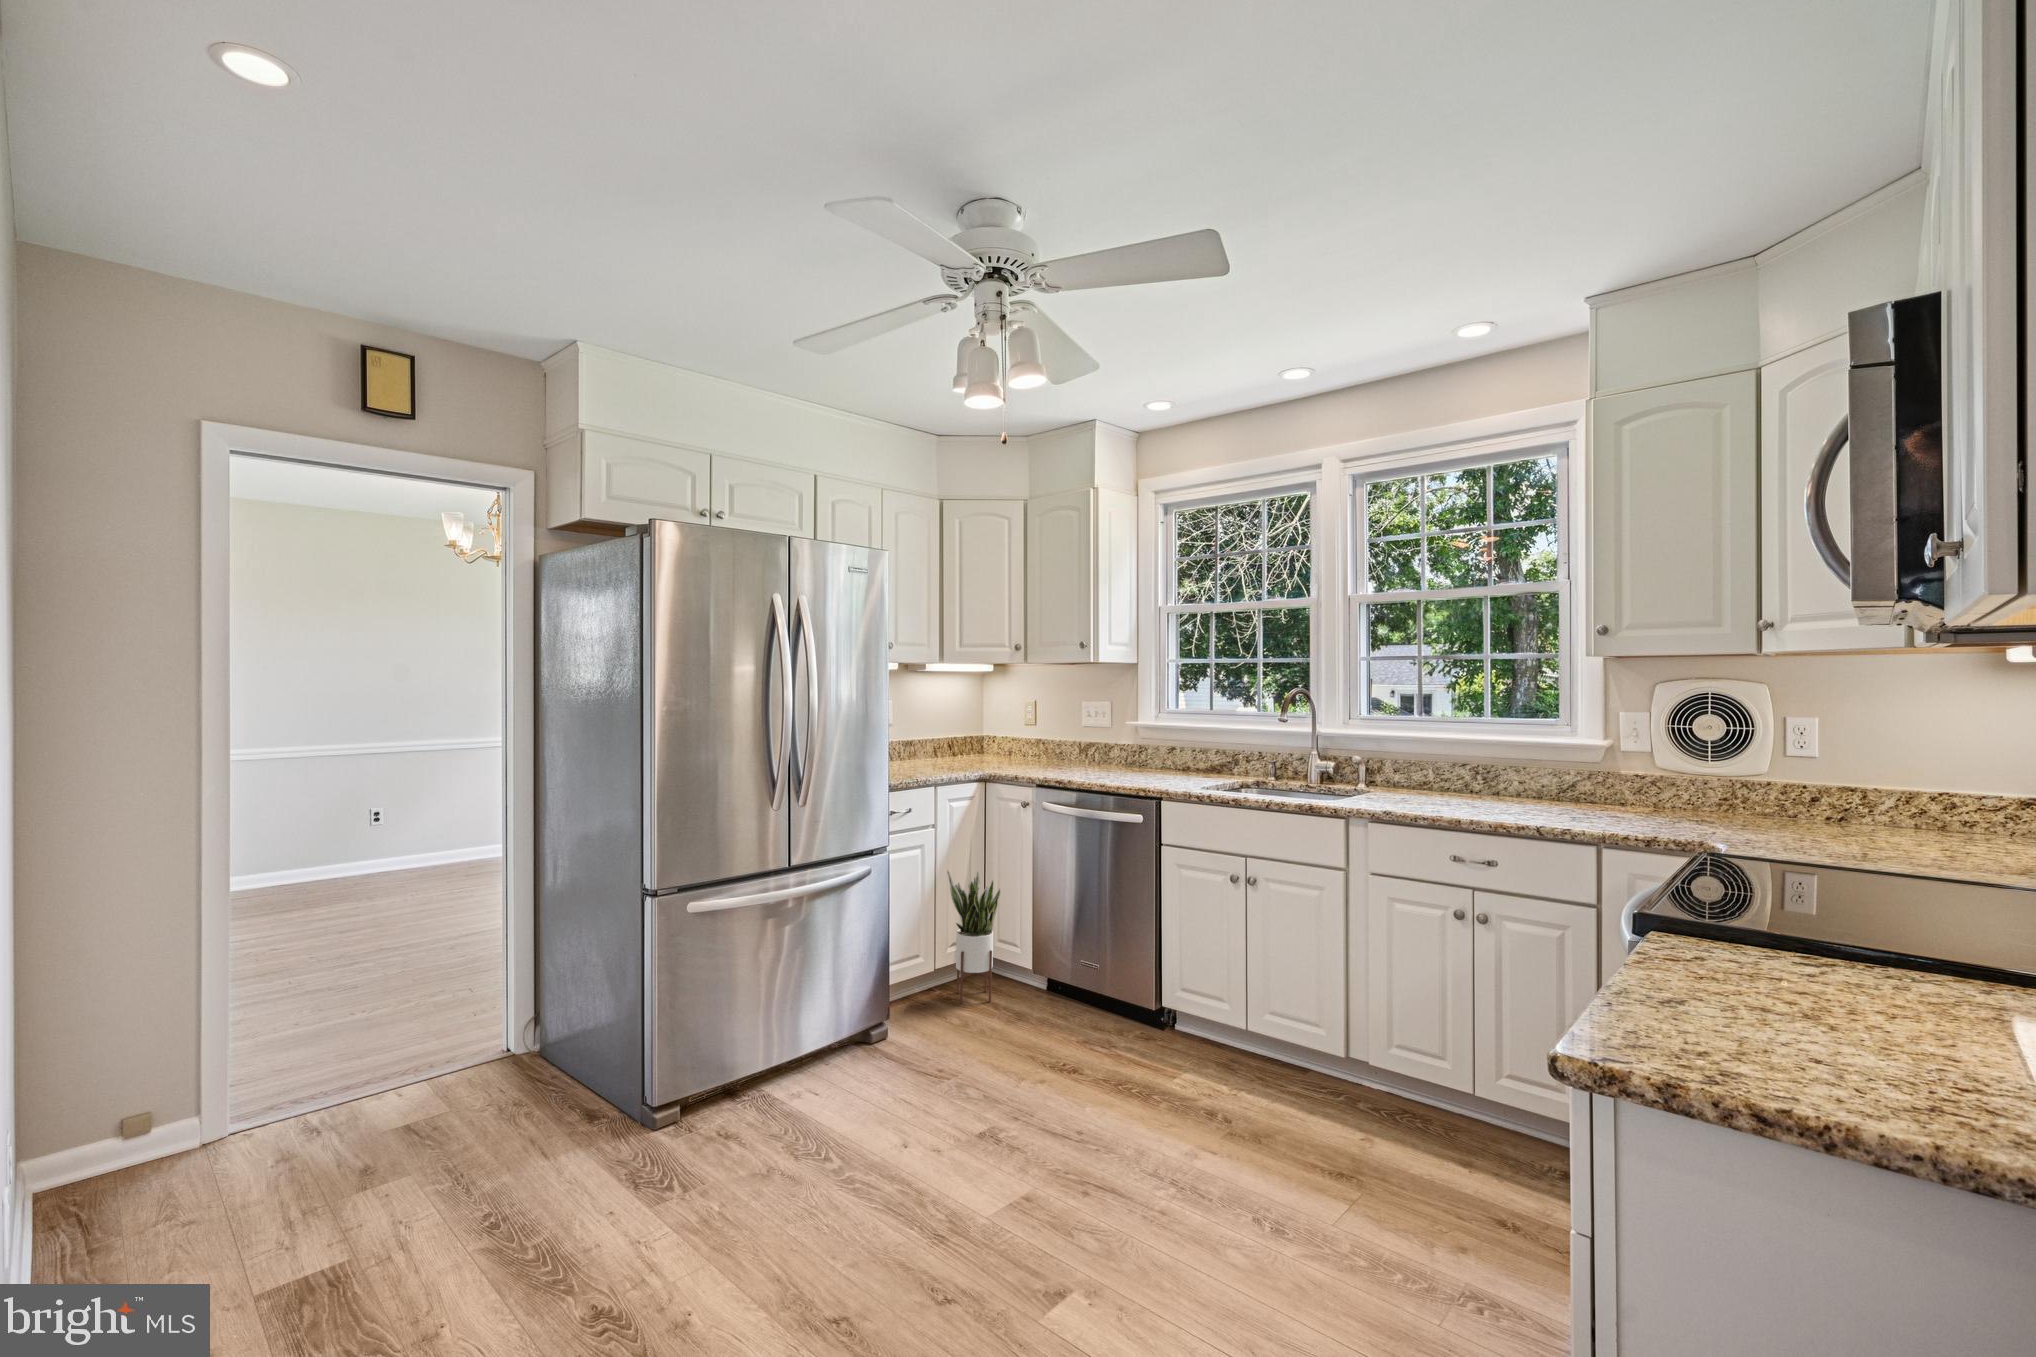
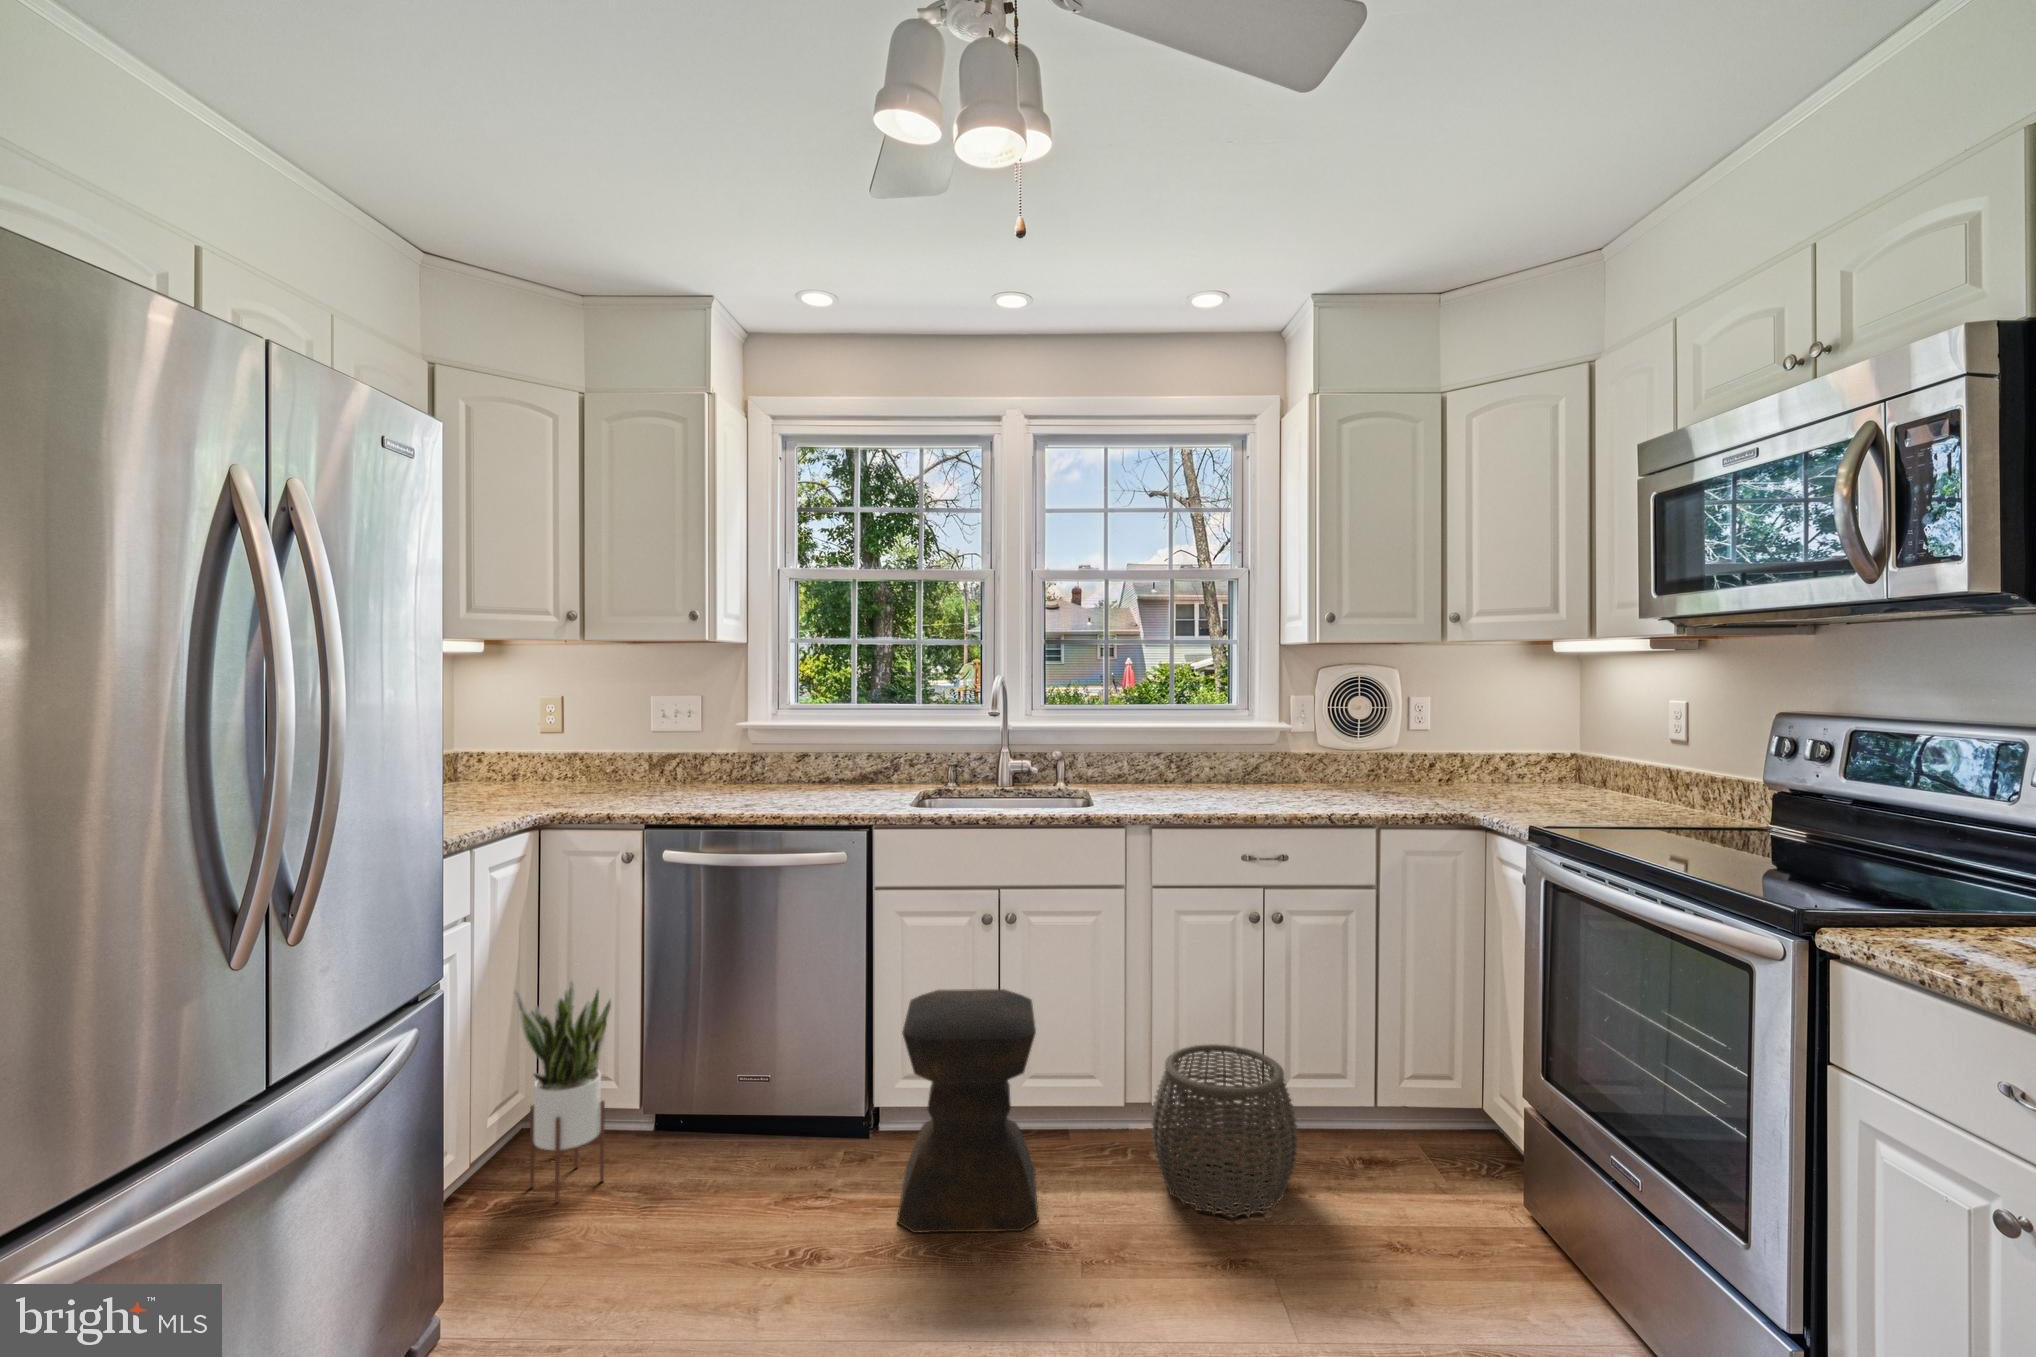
stool: none [1112,924,1242,1111] -> present [897,989,1038,1233]
woven basket: none [1308,1020,1452,1181] -> present [1152,1044,1298,1218]

